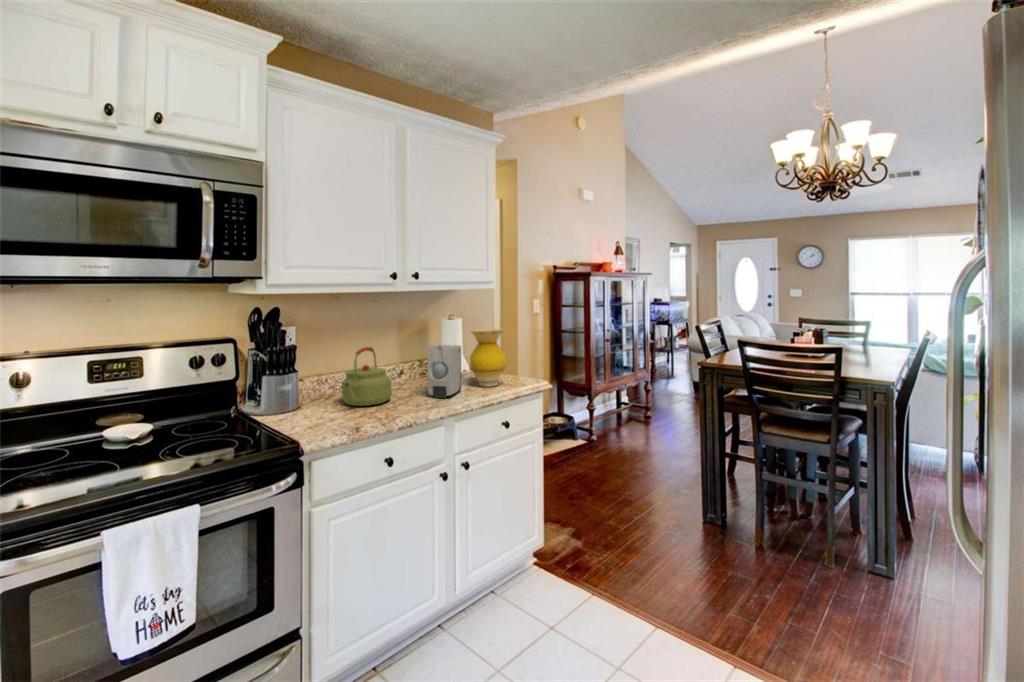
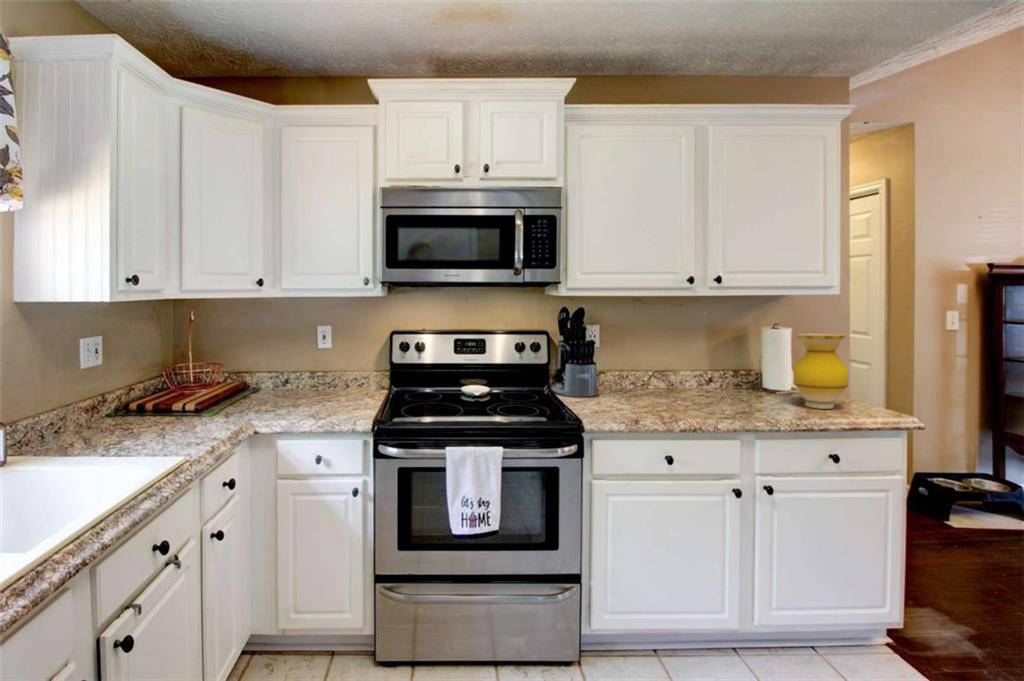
soap dispenser: present [427,345,461,398] -> none [729,347,778,411]
kettle: present [342,347,392,406] -> none [635,344,686,405]

